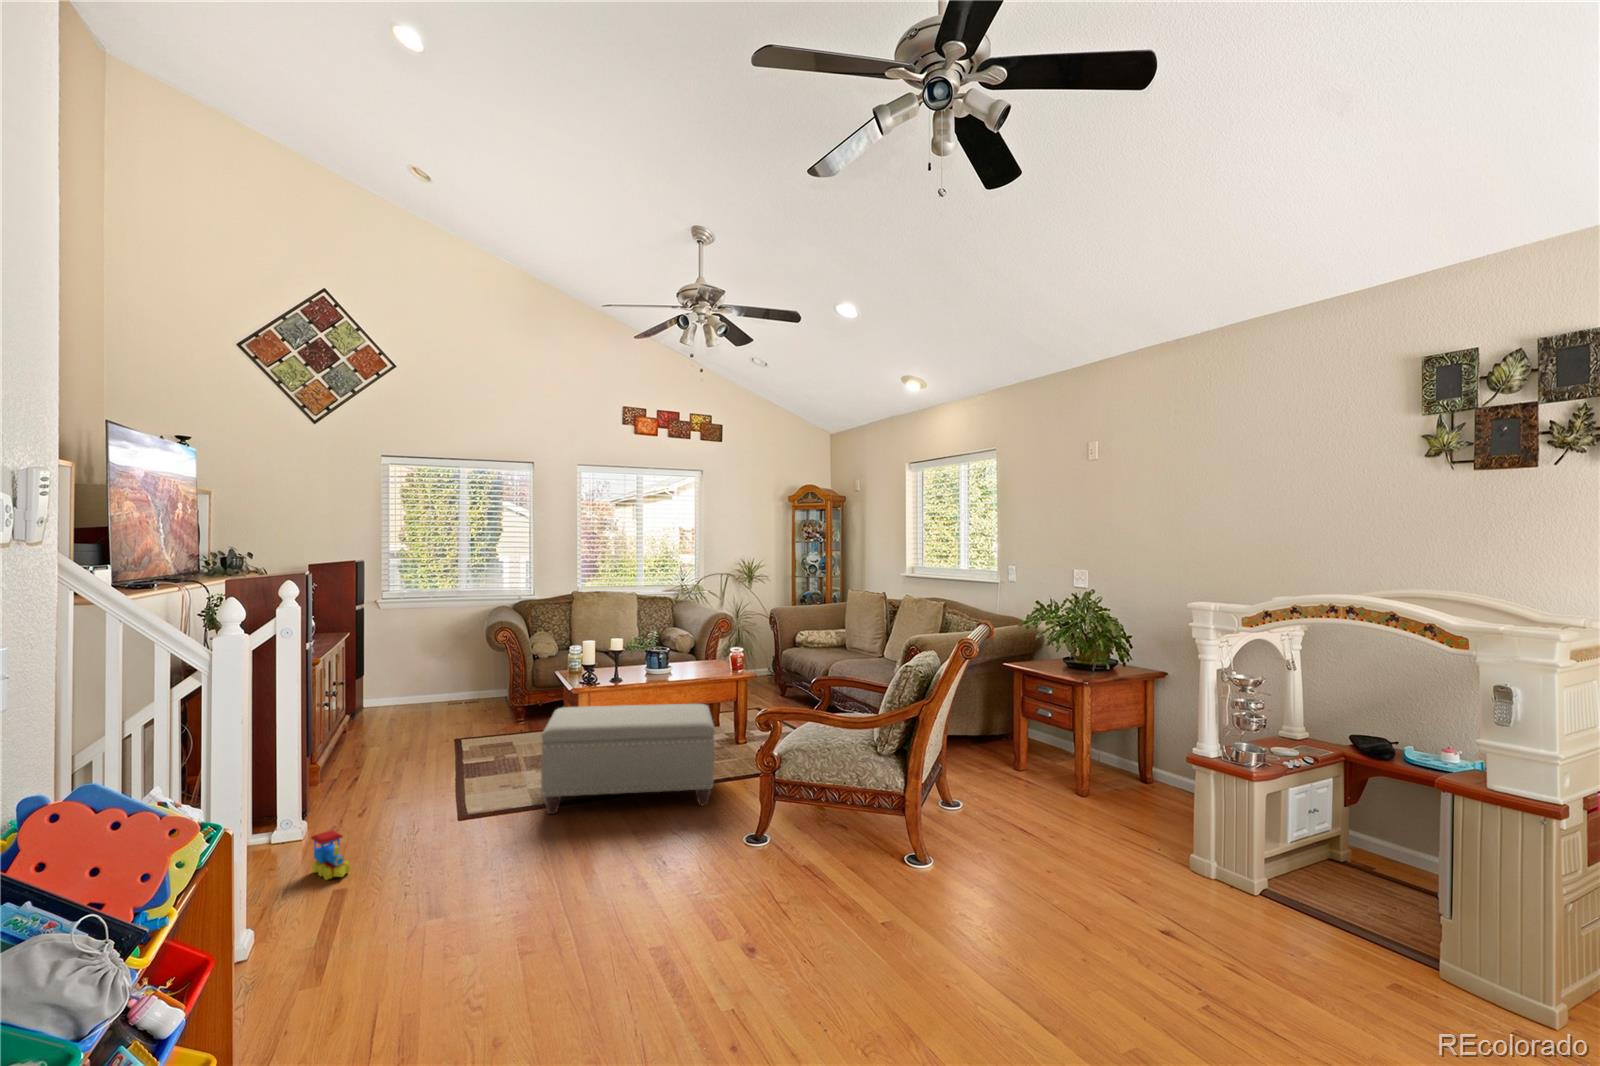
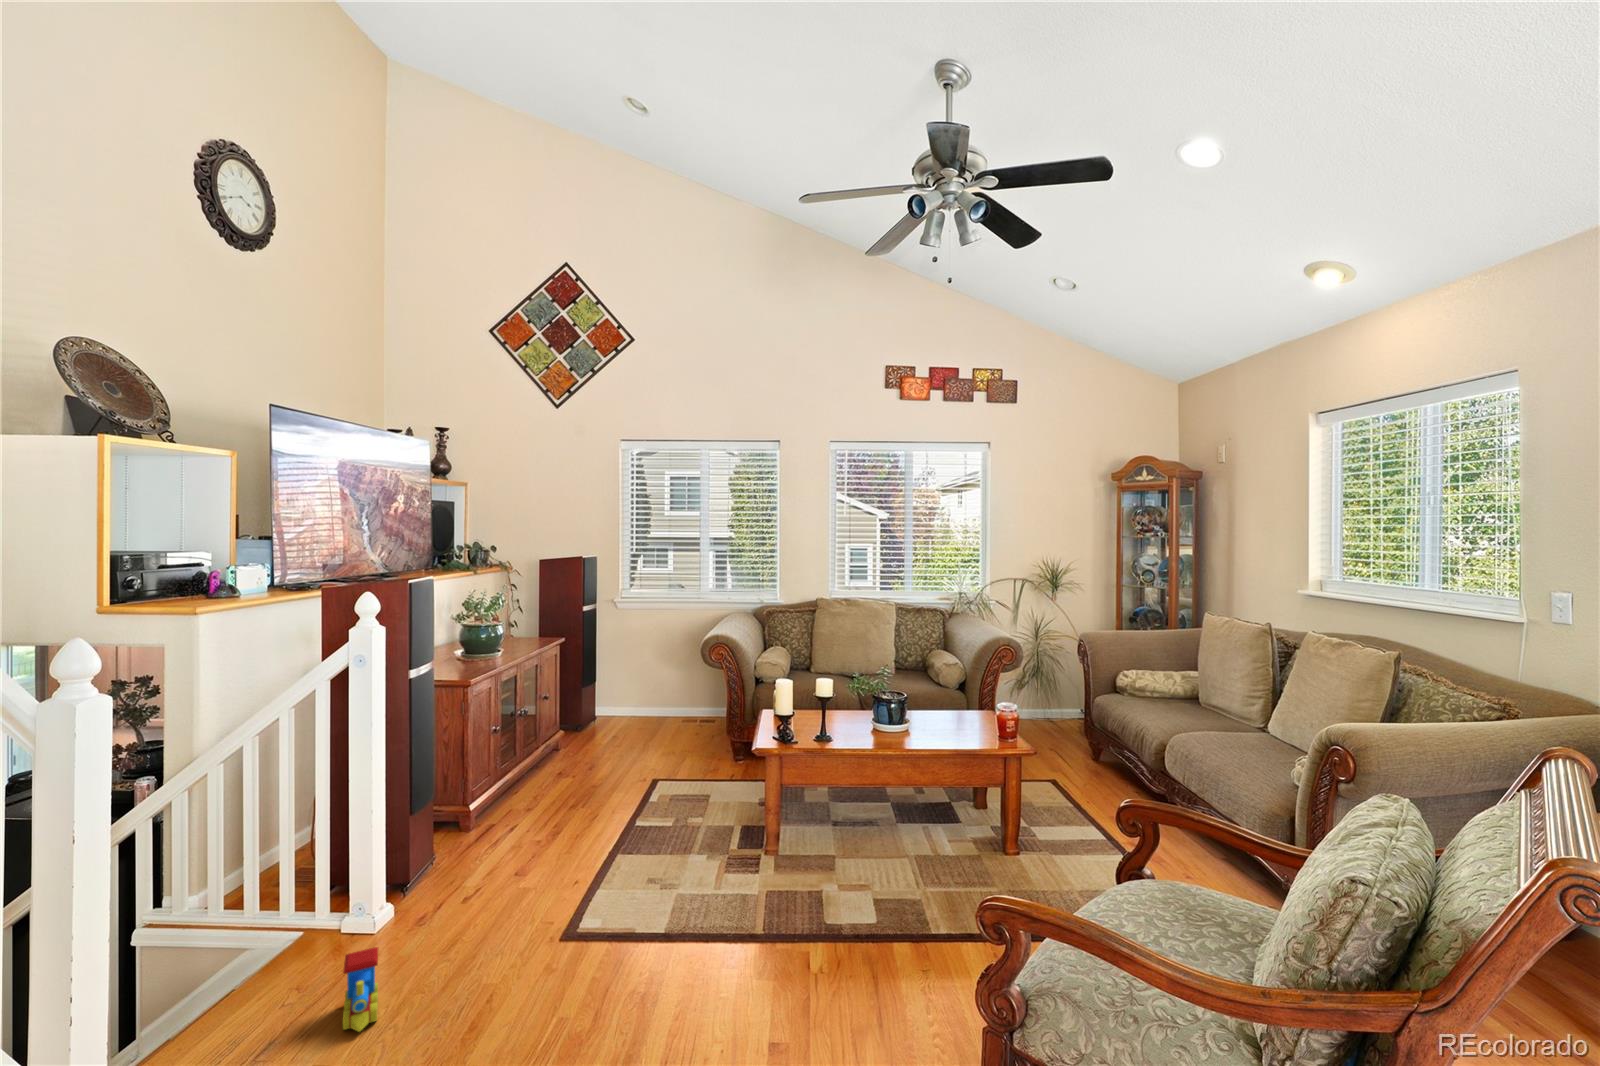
ottoman: present [541,704,715,814] -> none [668,784,942,1000]

